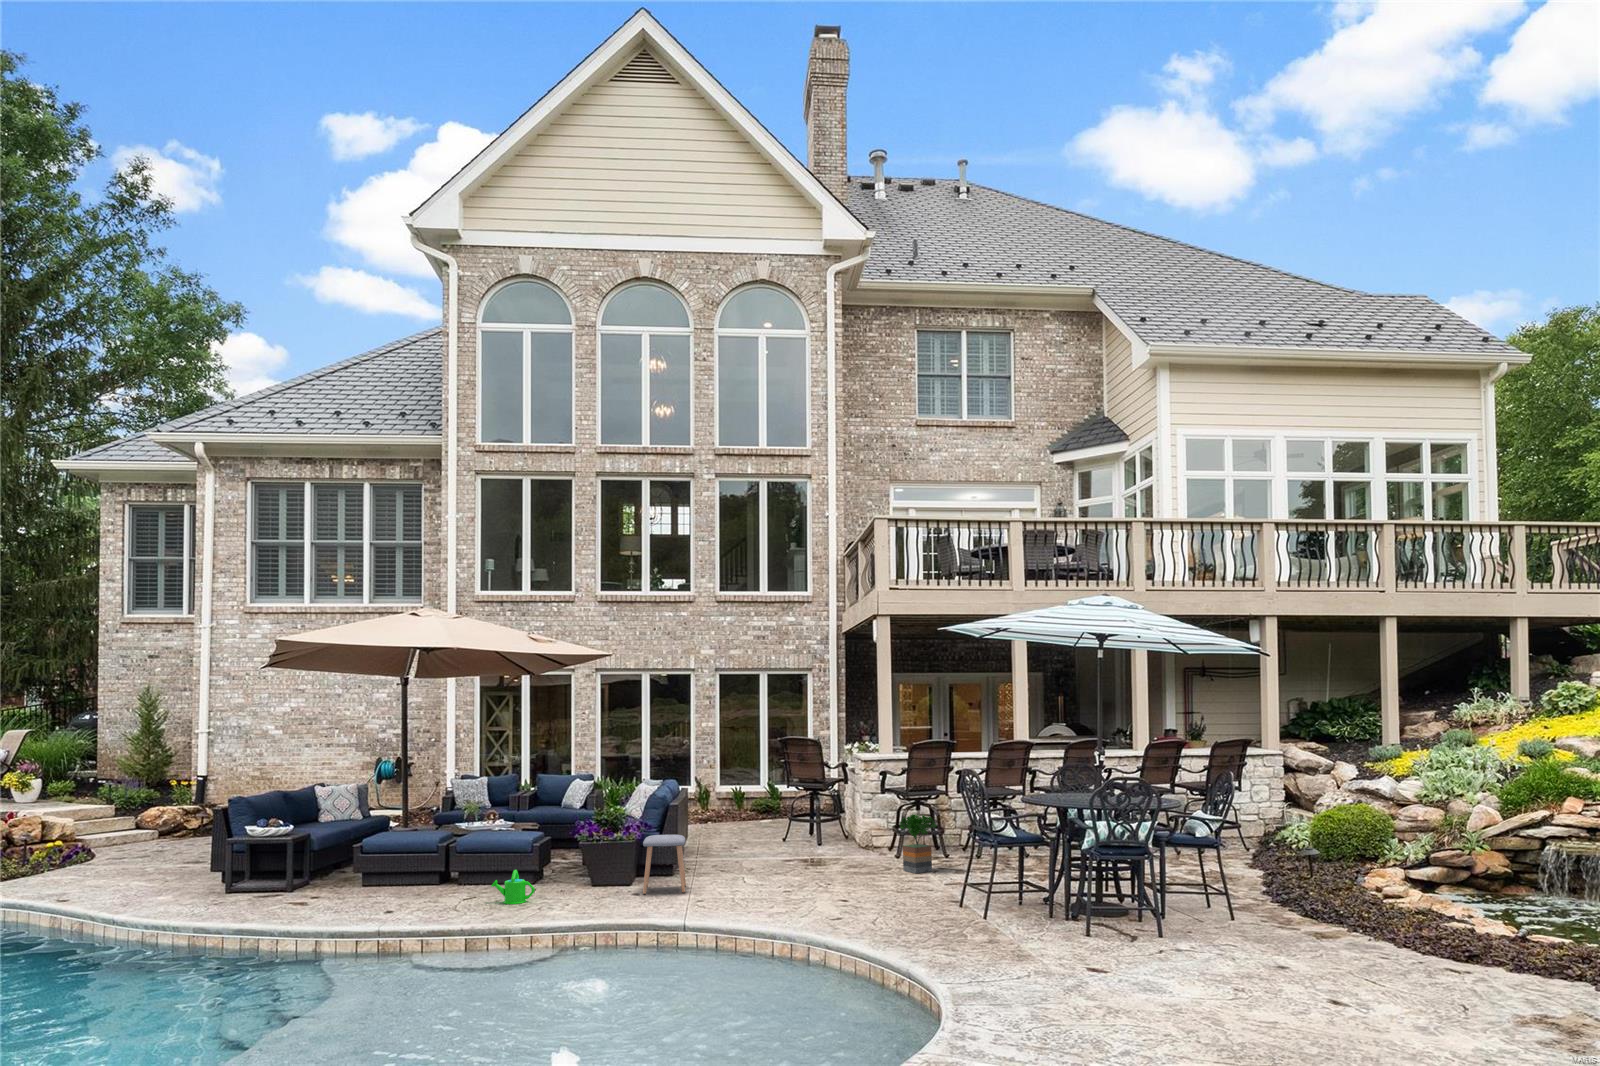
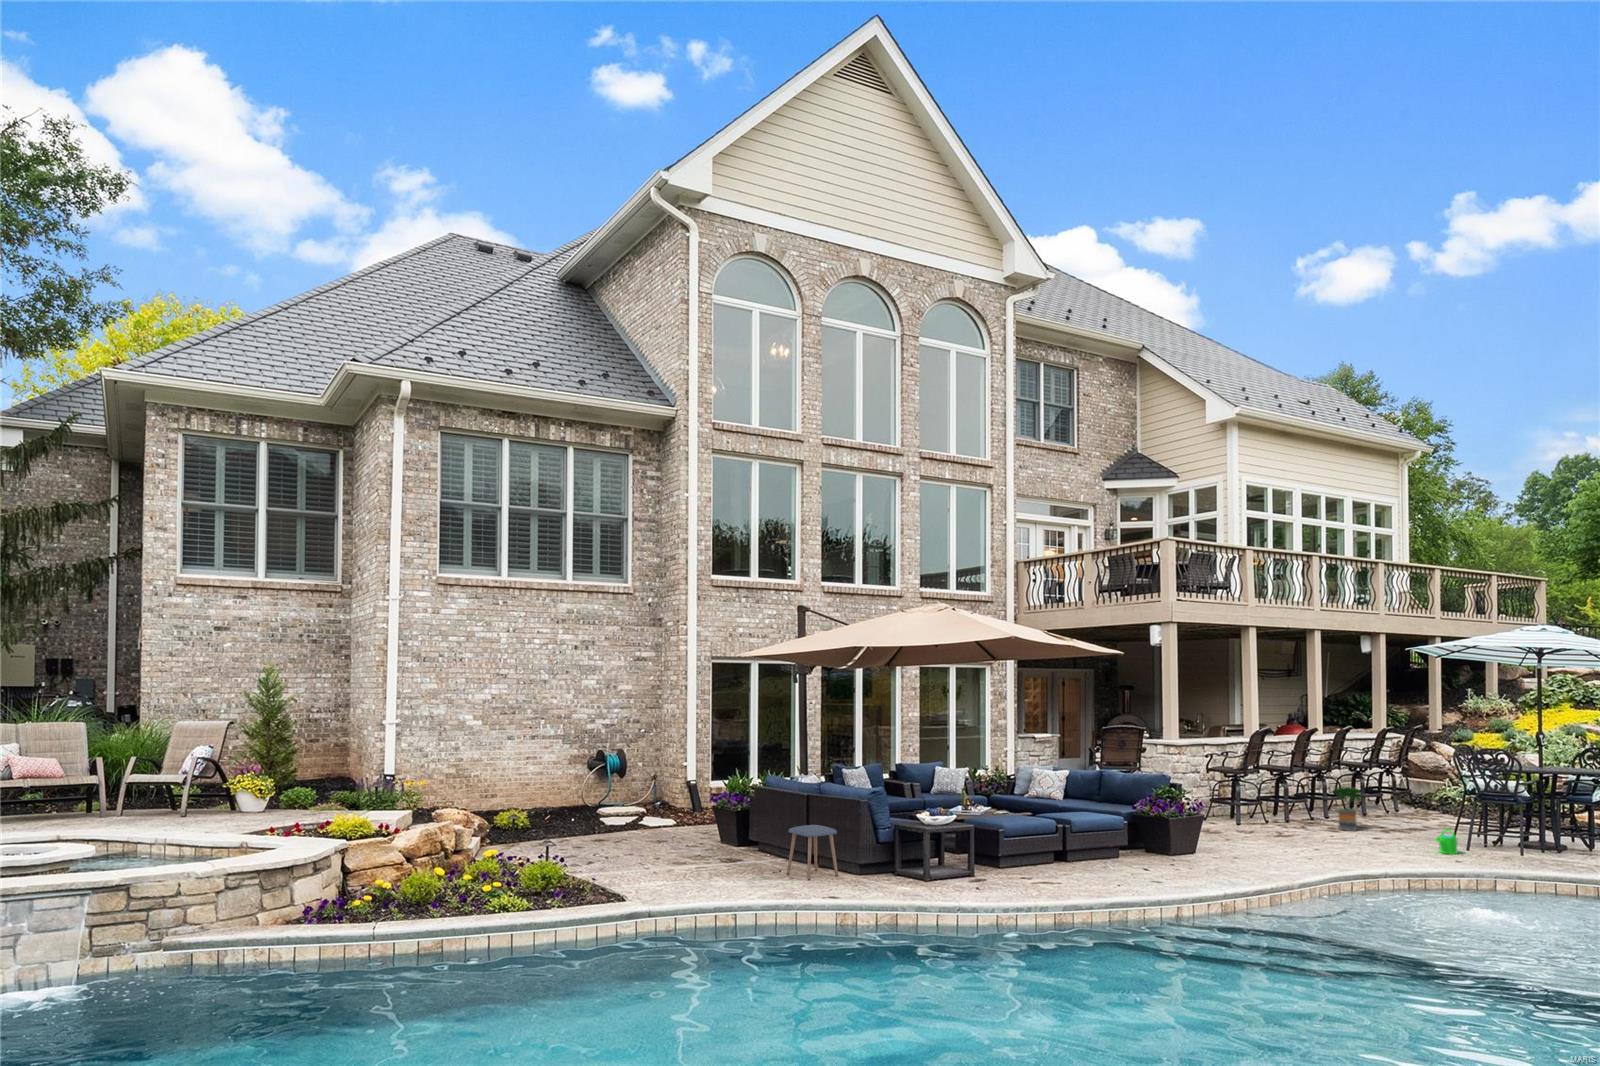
stool: present [643,835,686,894] -> present [787,825,838,880]
watering can: present [491,870,535,904] -> present [1435,828,1458,854]

